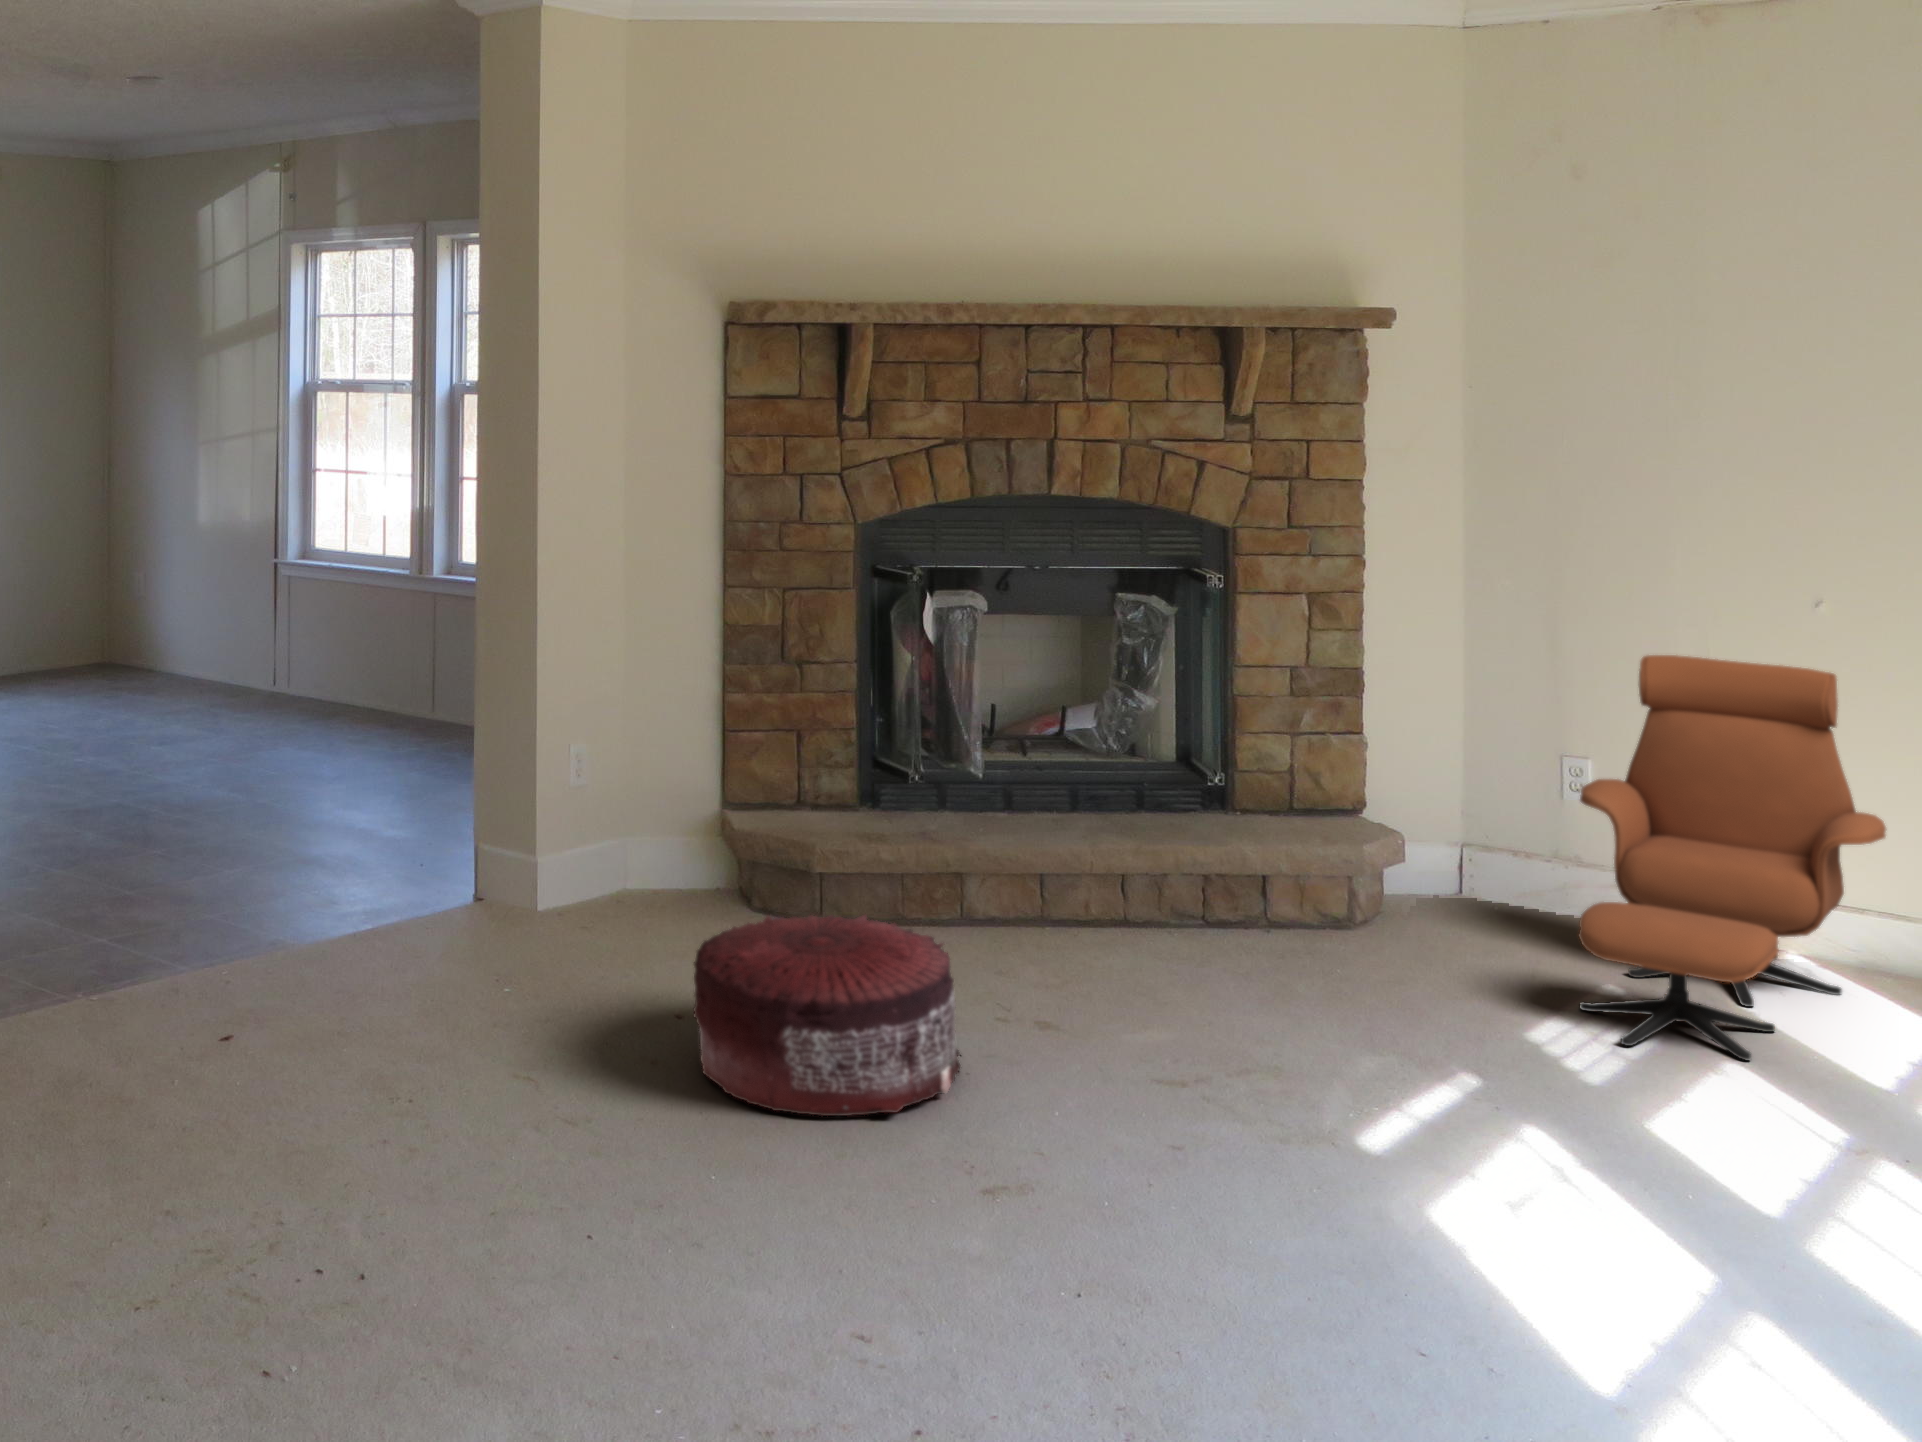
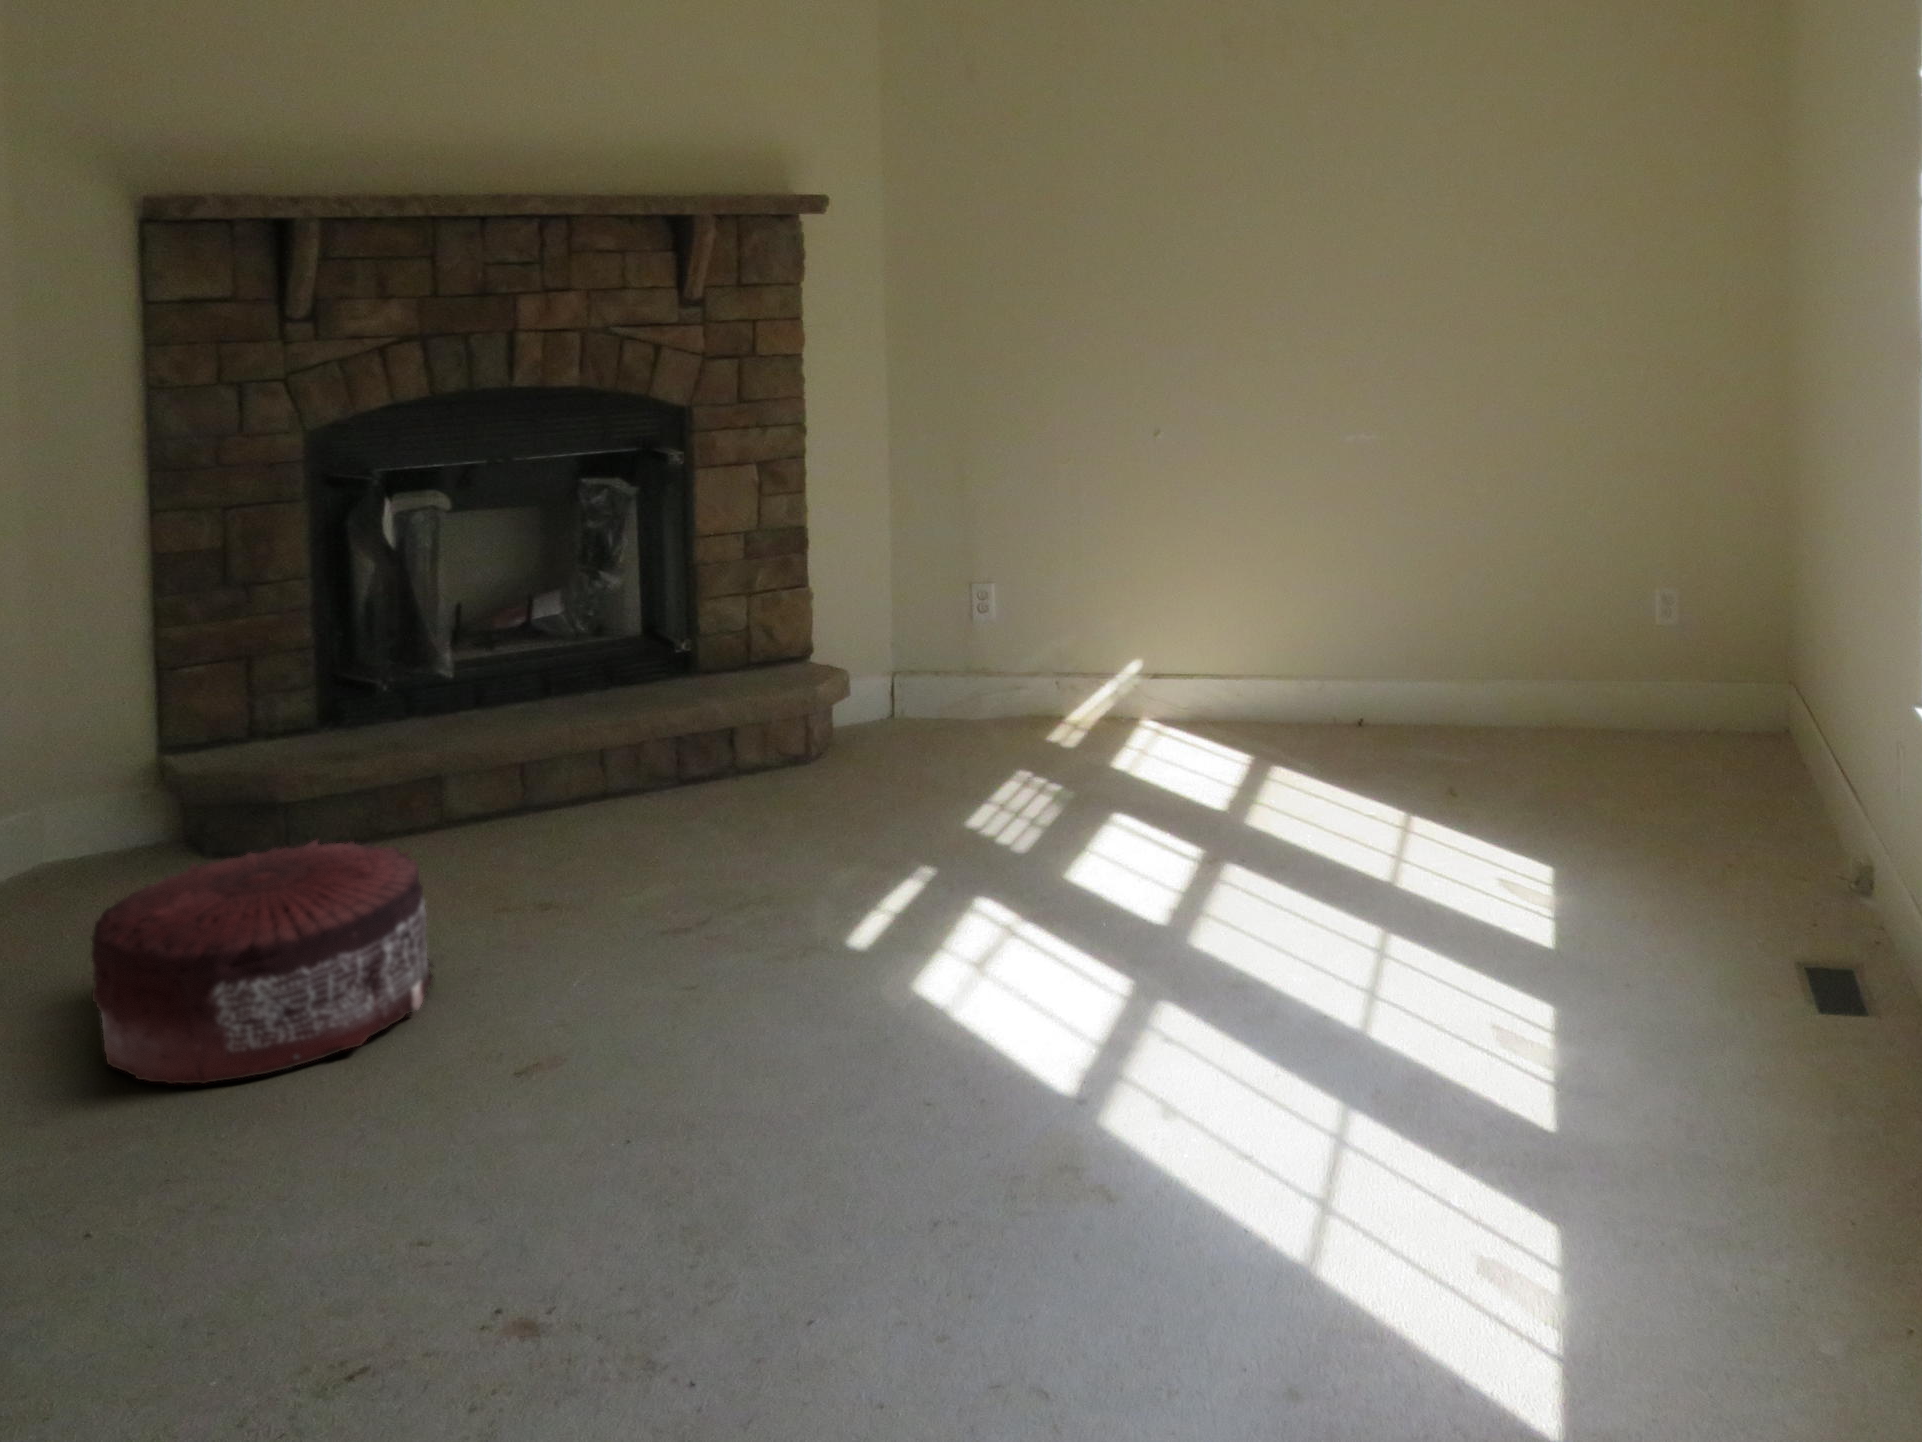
lounge chair: present [1579,655,1886,1060] -> none [991,486,1208,814]

